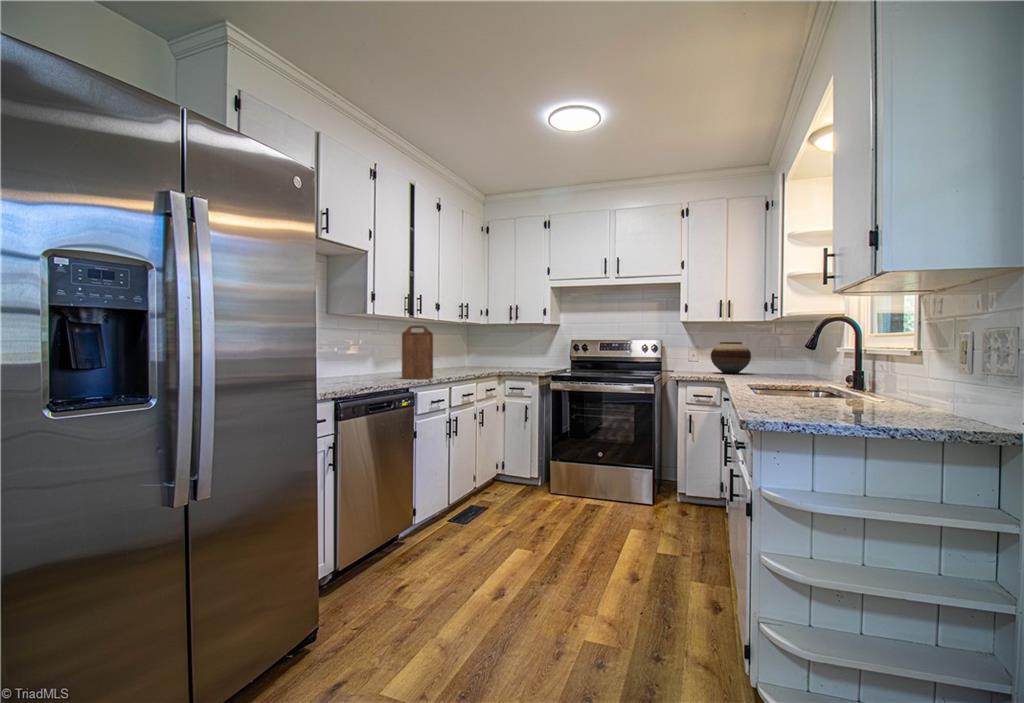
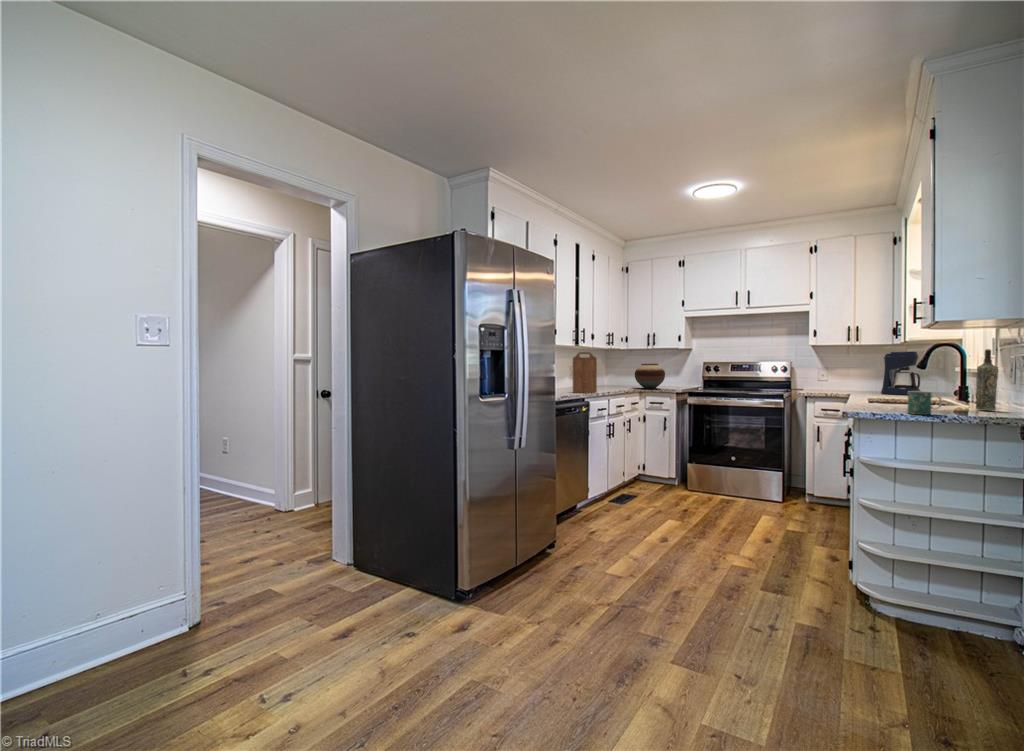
bottle: none [893,324,921,408] -> present [976,349,998,411]
coffee maker: none [756,329,798,378] -> present [881,351,920,395]
vase: present [711,342,751,374] -> present [635,364,665,389]
mug: none [824,385,871,422] -> present [908,391,942,415]

